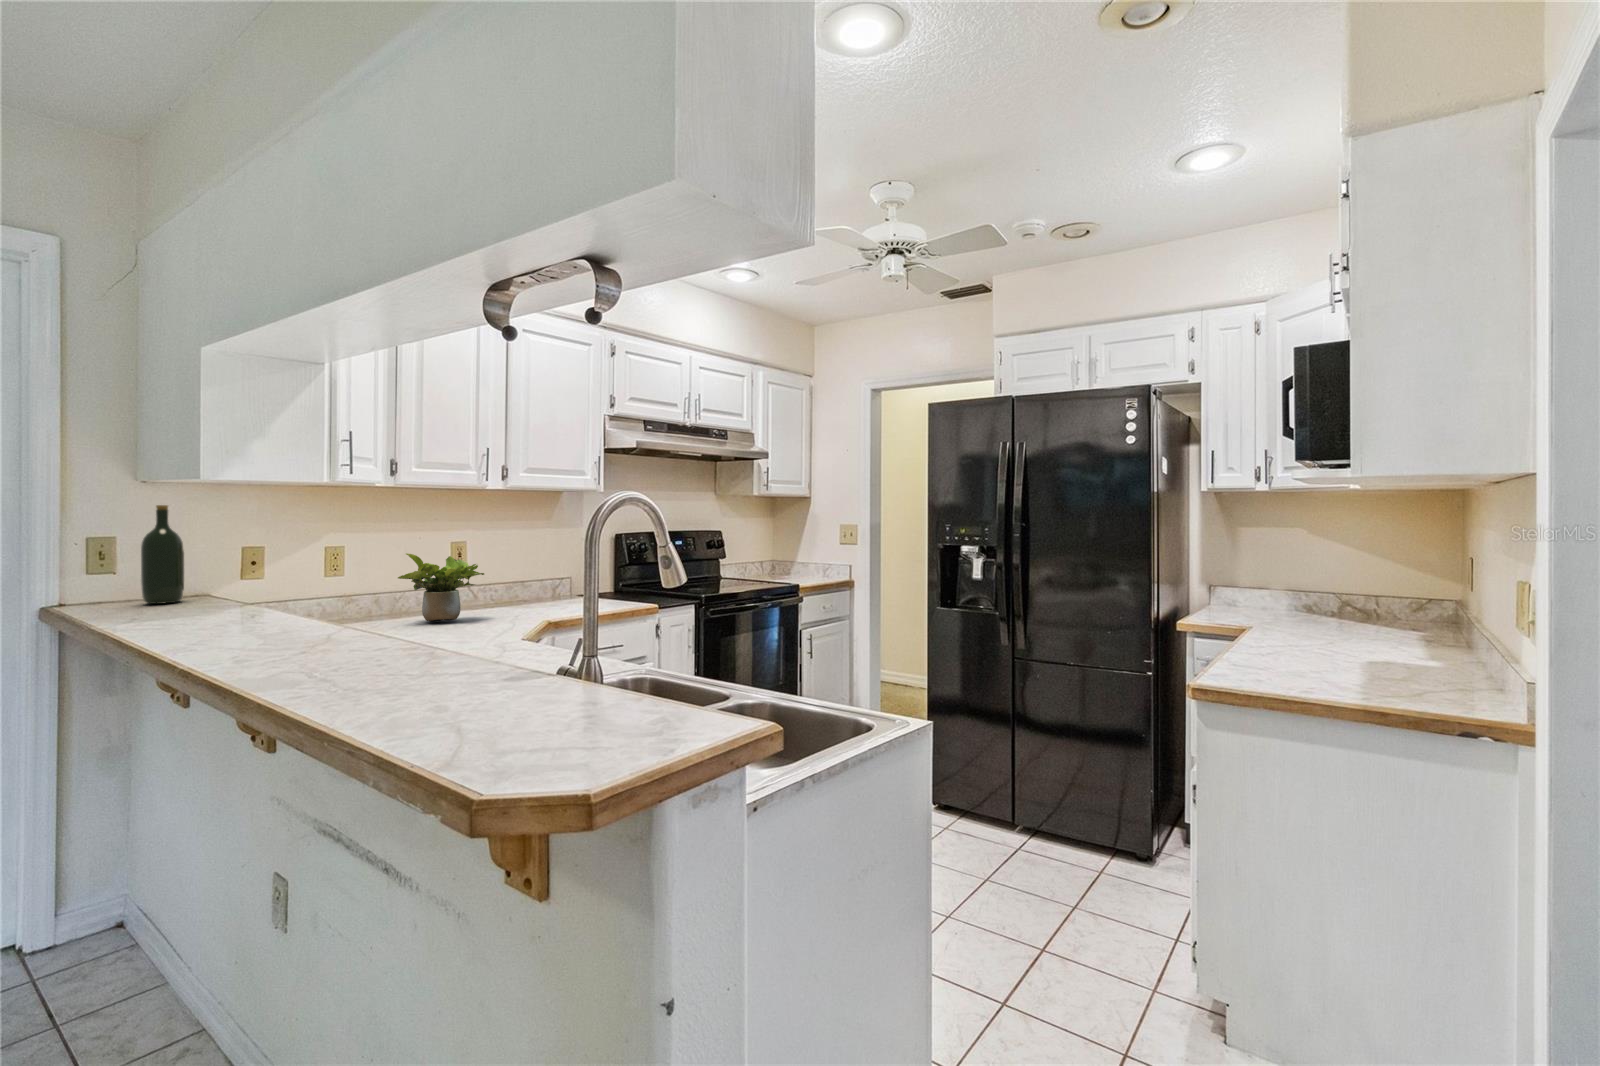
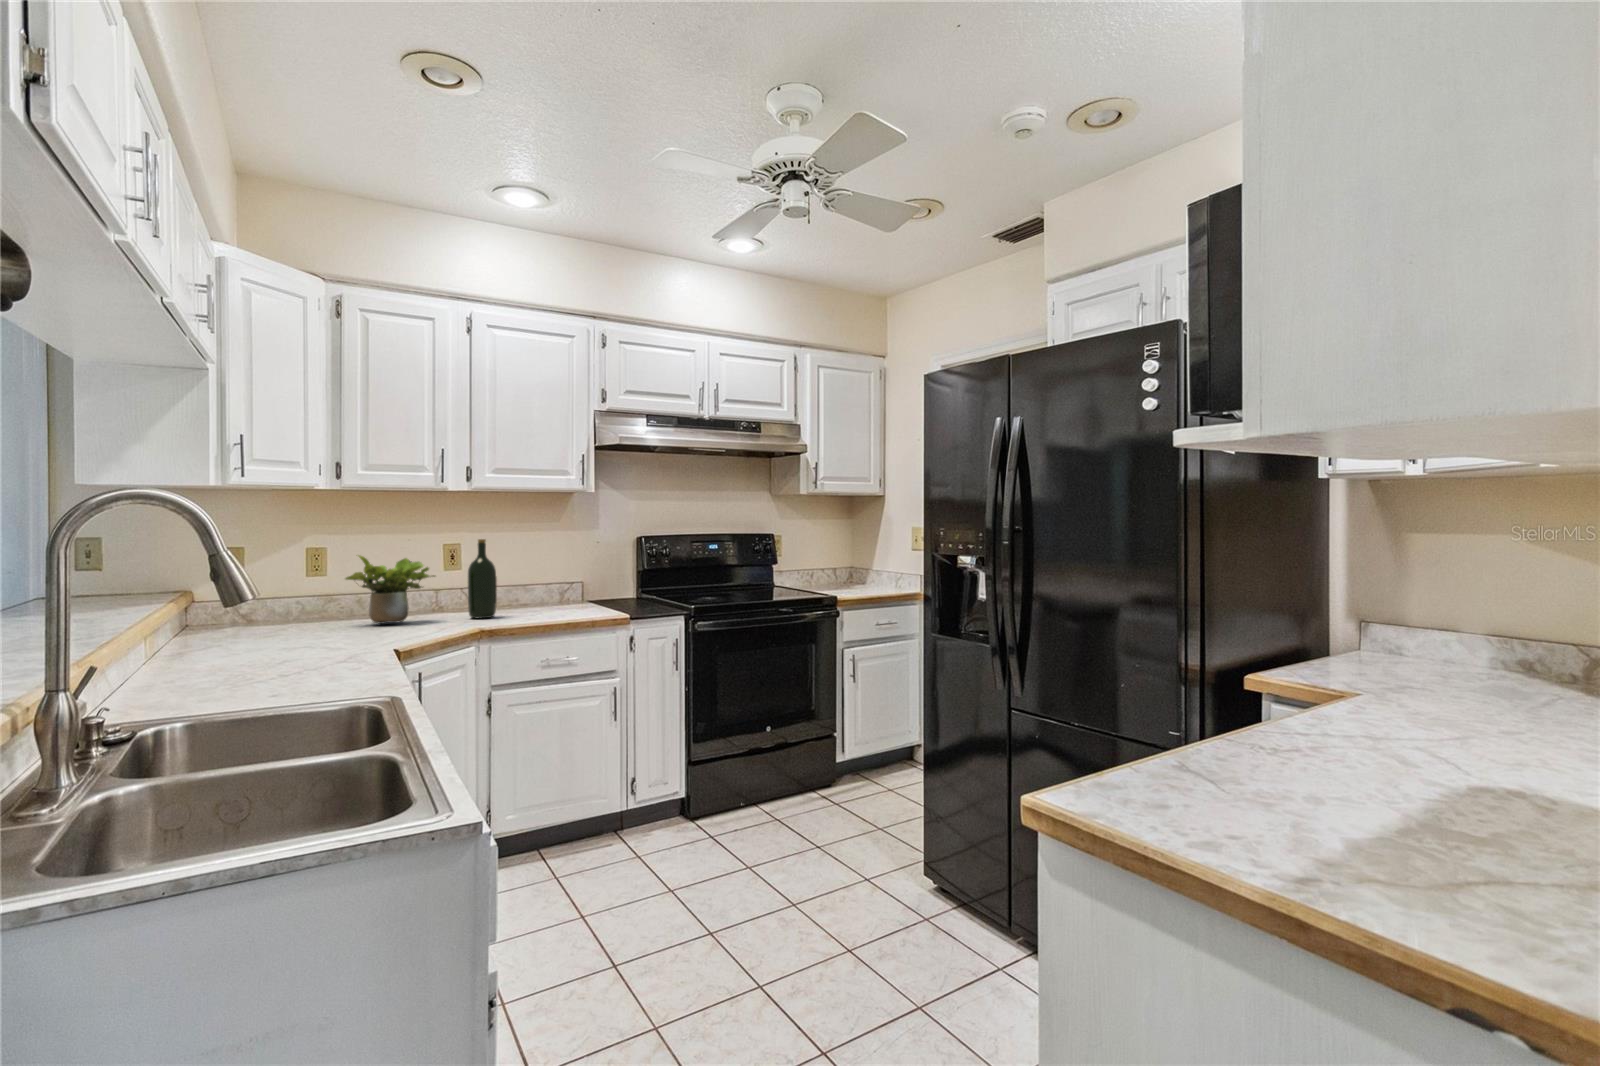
wine bottle: present [141,505,184,604] -> present [468,539,497,618]

